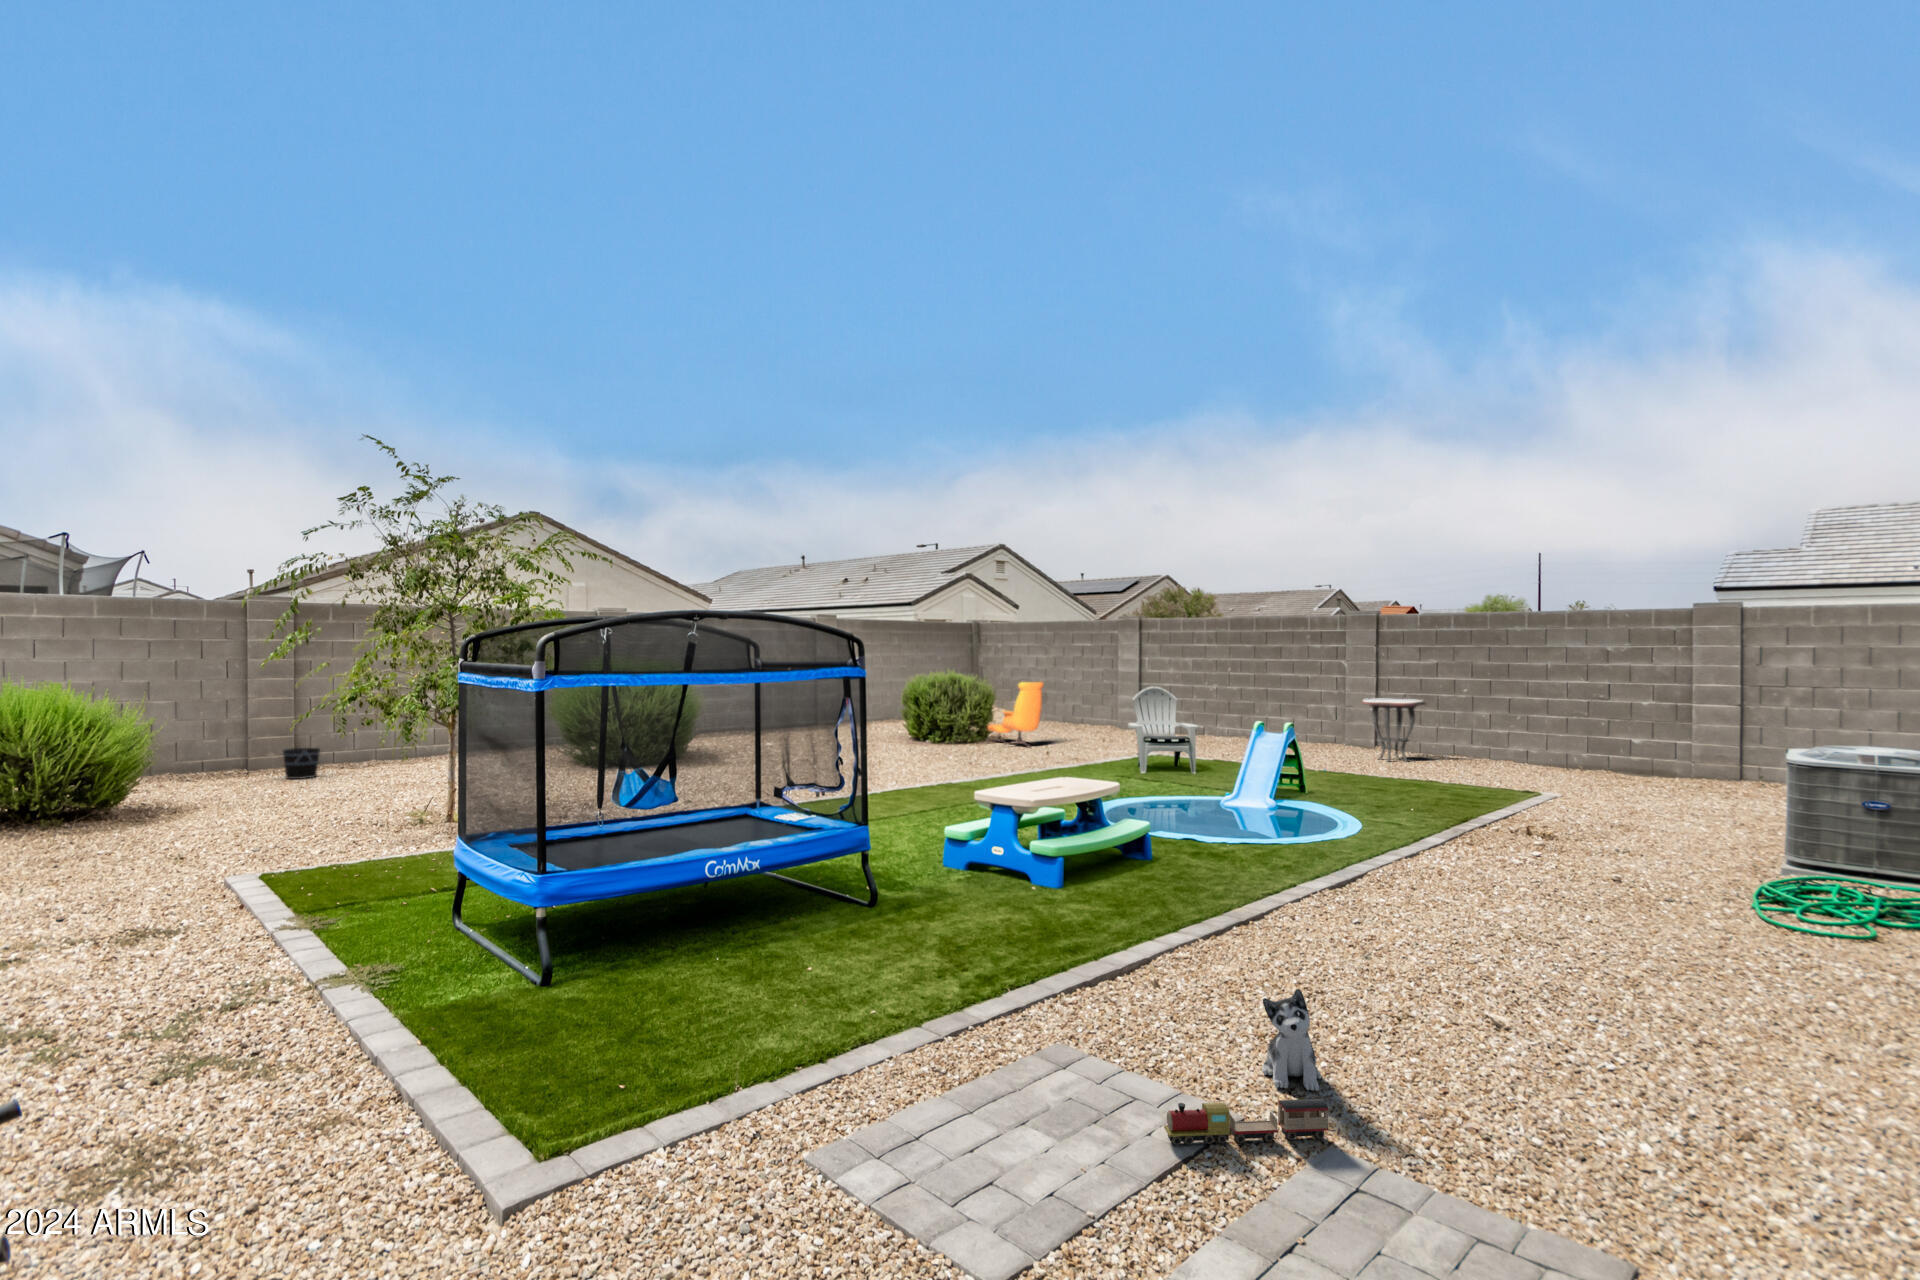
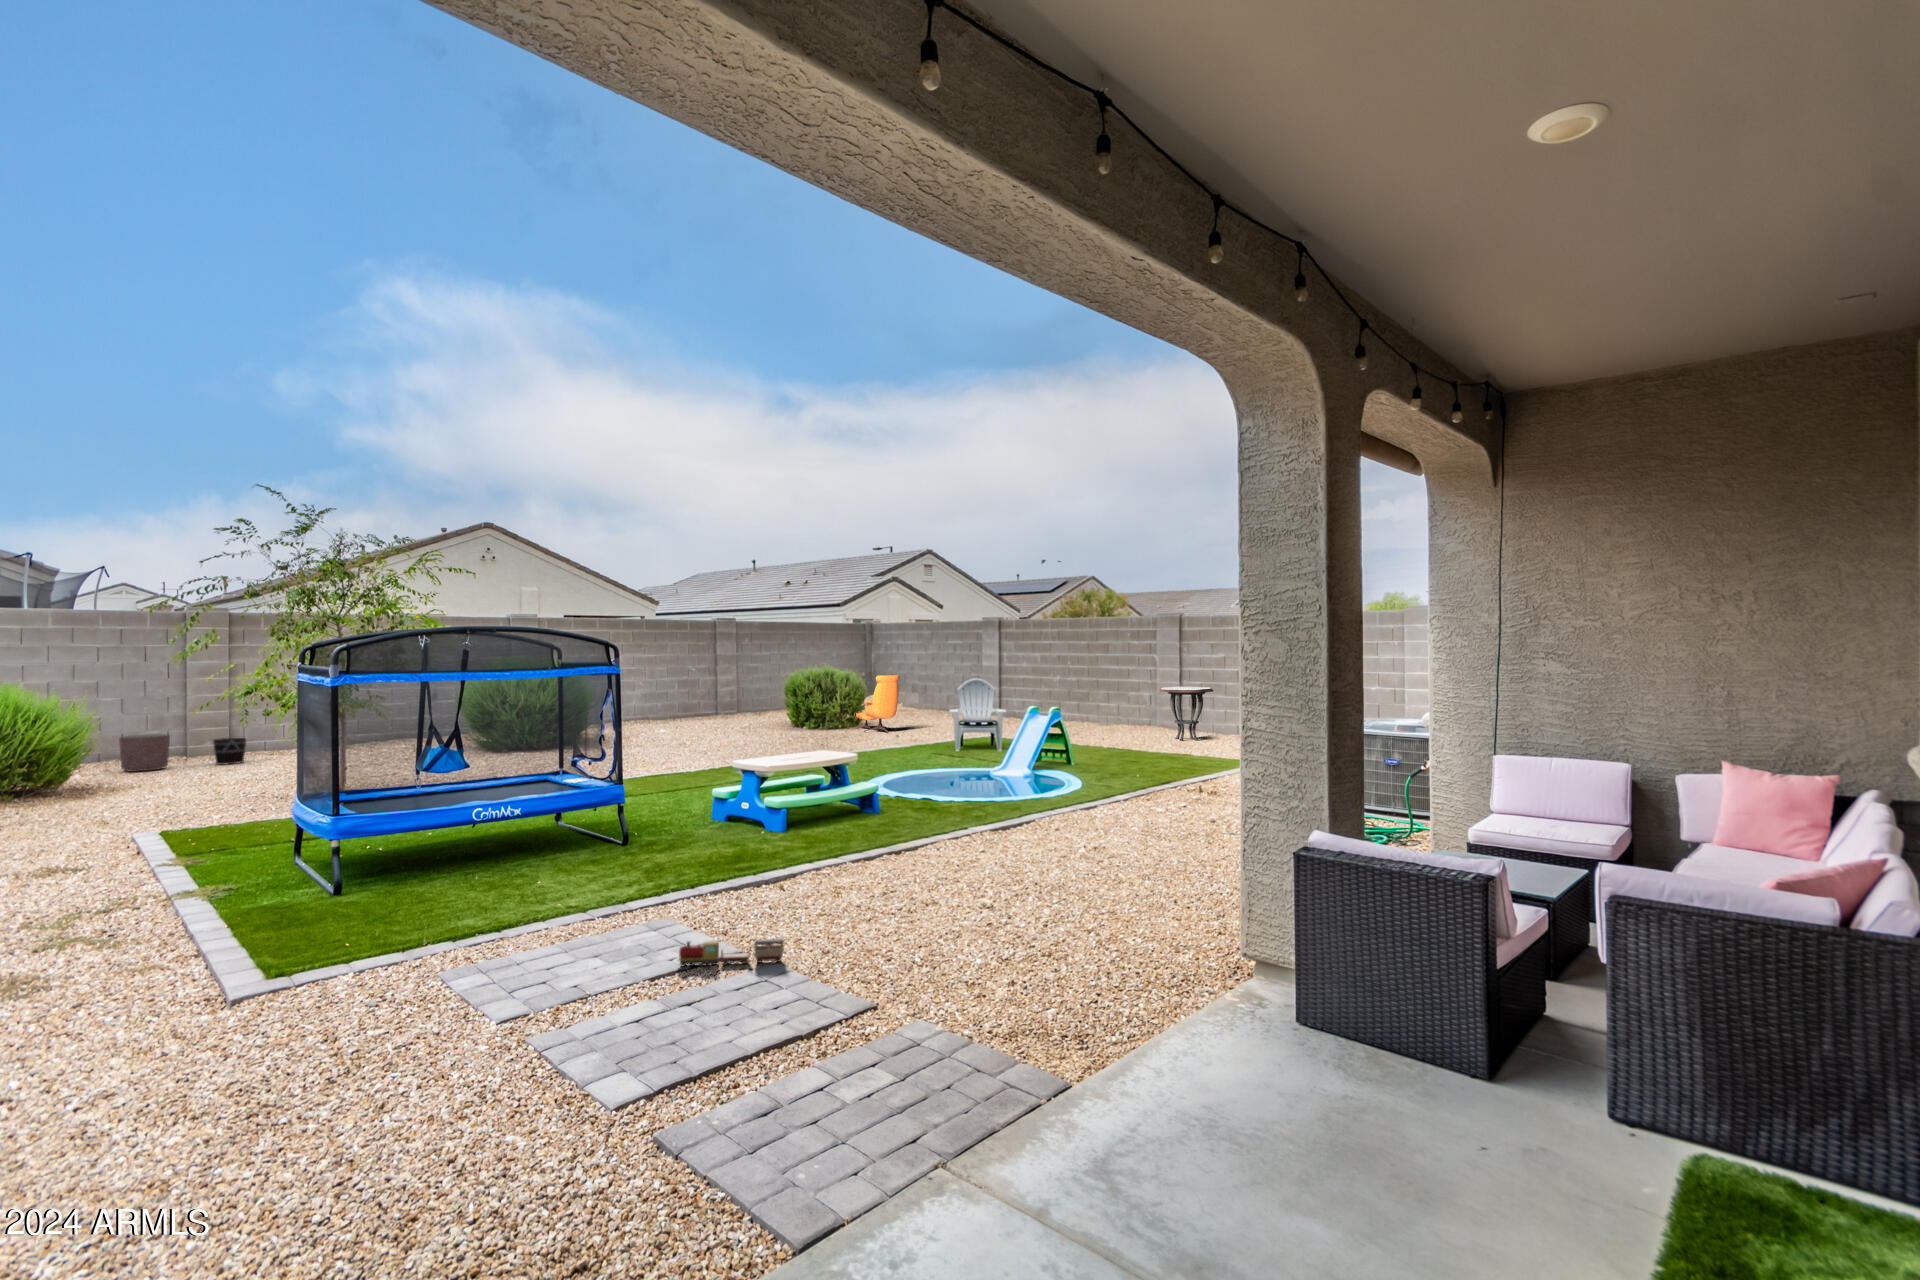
planter: none [179,743,235,787] -> present [119,734,170,772]
plush toy: present [1262,989,1322,1091] -> none [784,876,823,941]

